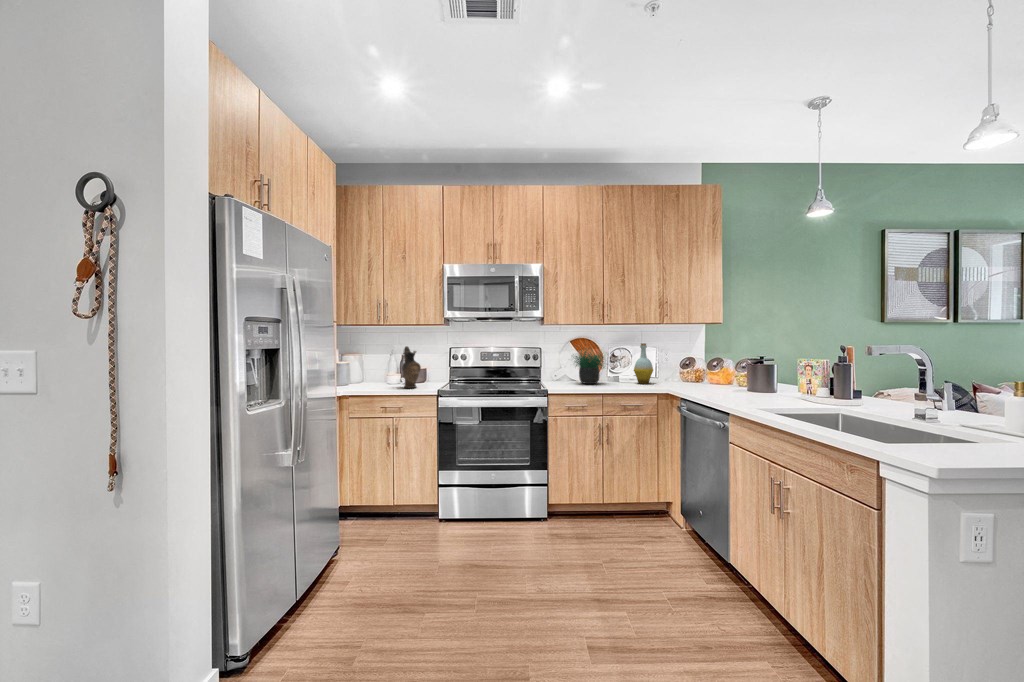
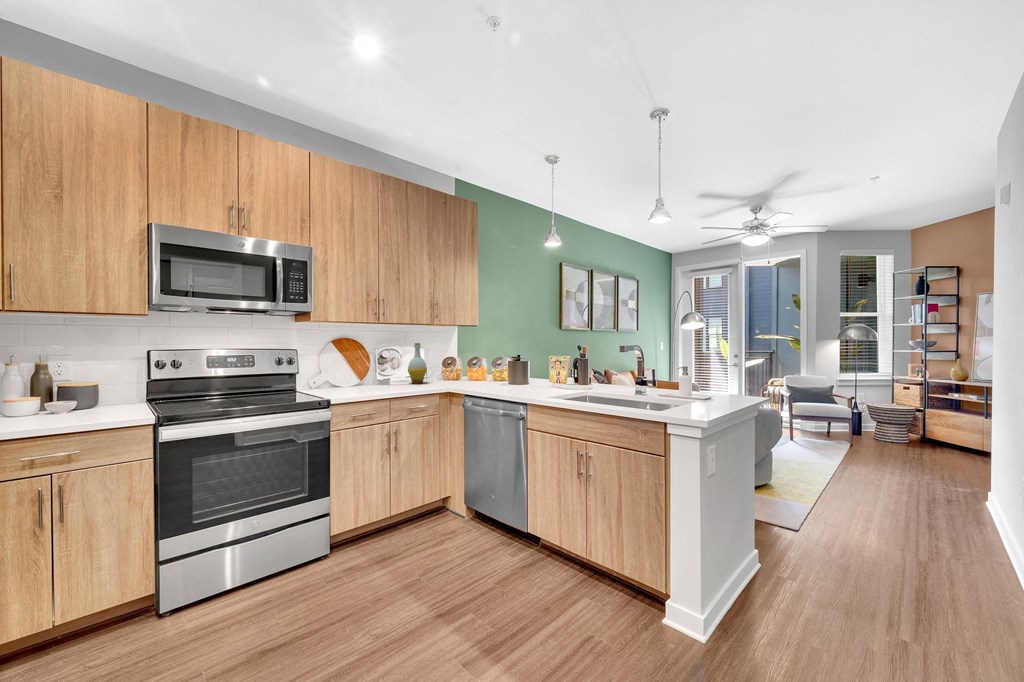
ceramic pitcher: present [402,346,421,388] -> none [50,348,96,421]
potted plant: present [575,350,604,384] -> none [334,336,393,388]

